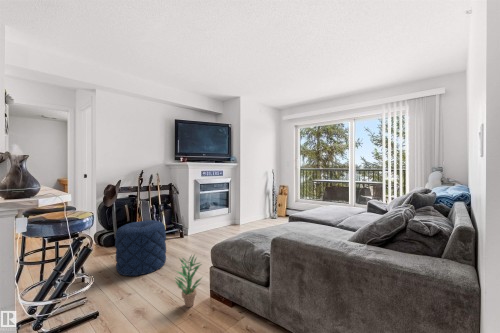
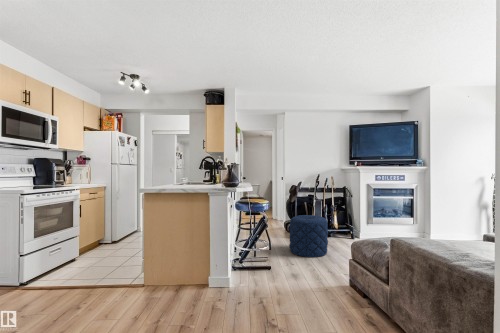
potted plant: present [175,256,201,307] -> none [319,243,343,286]

